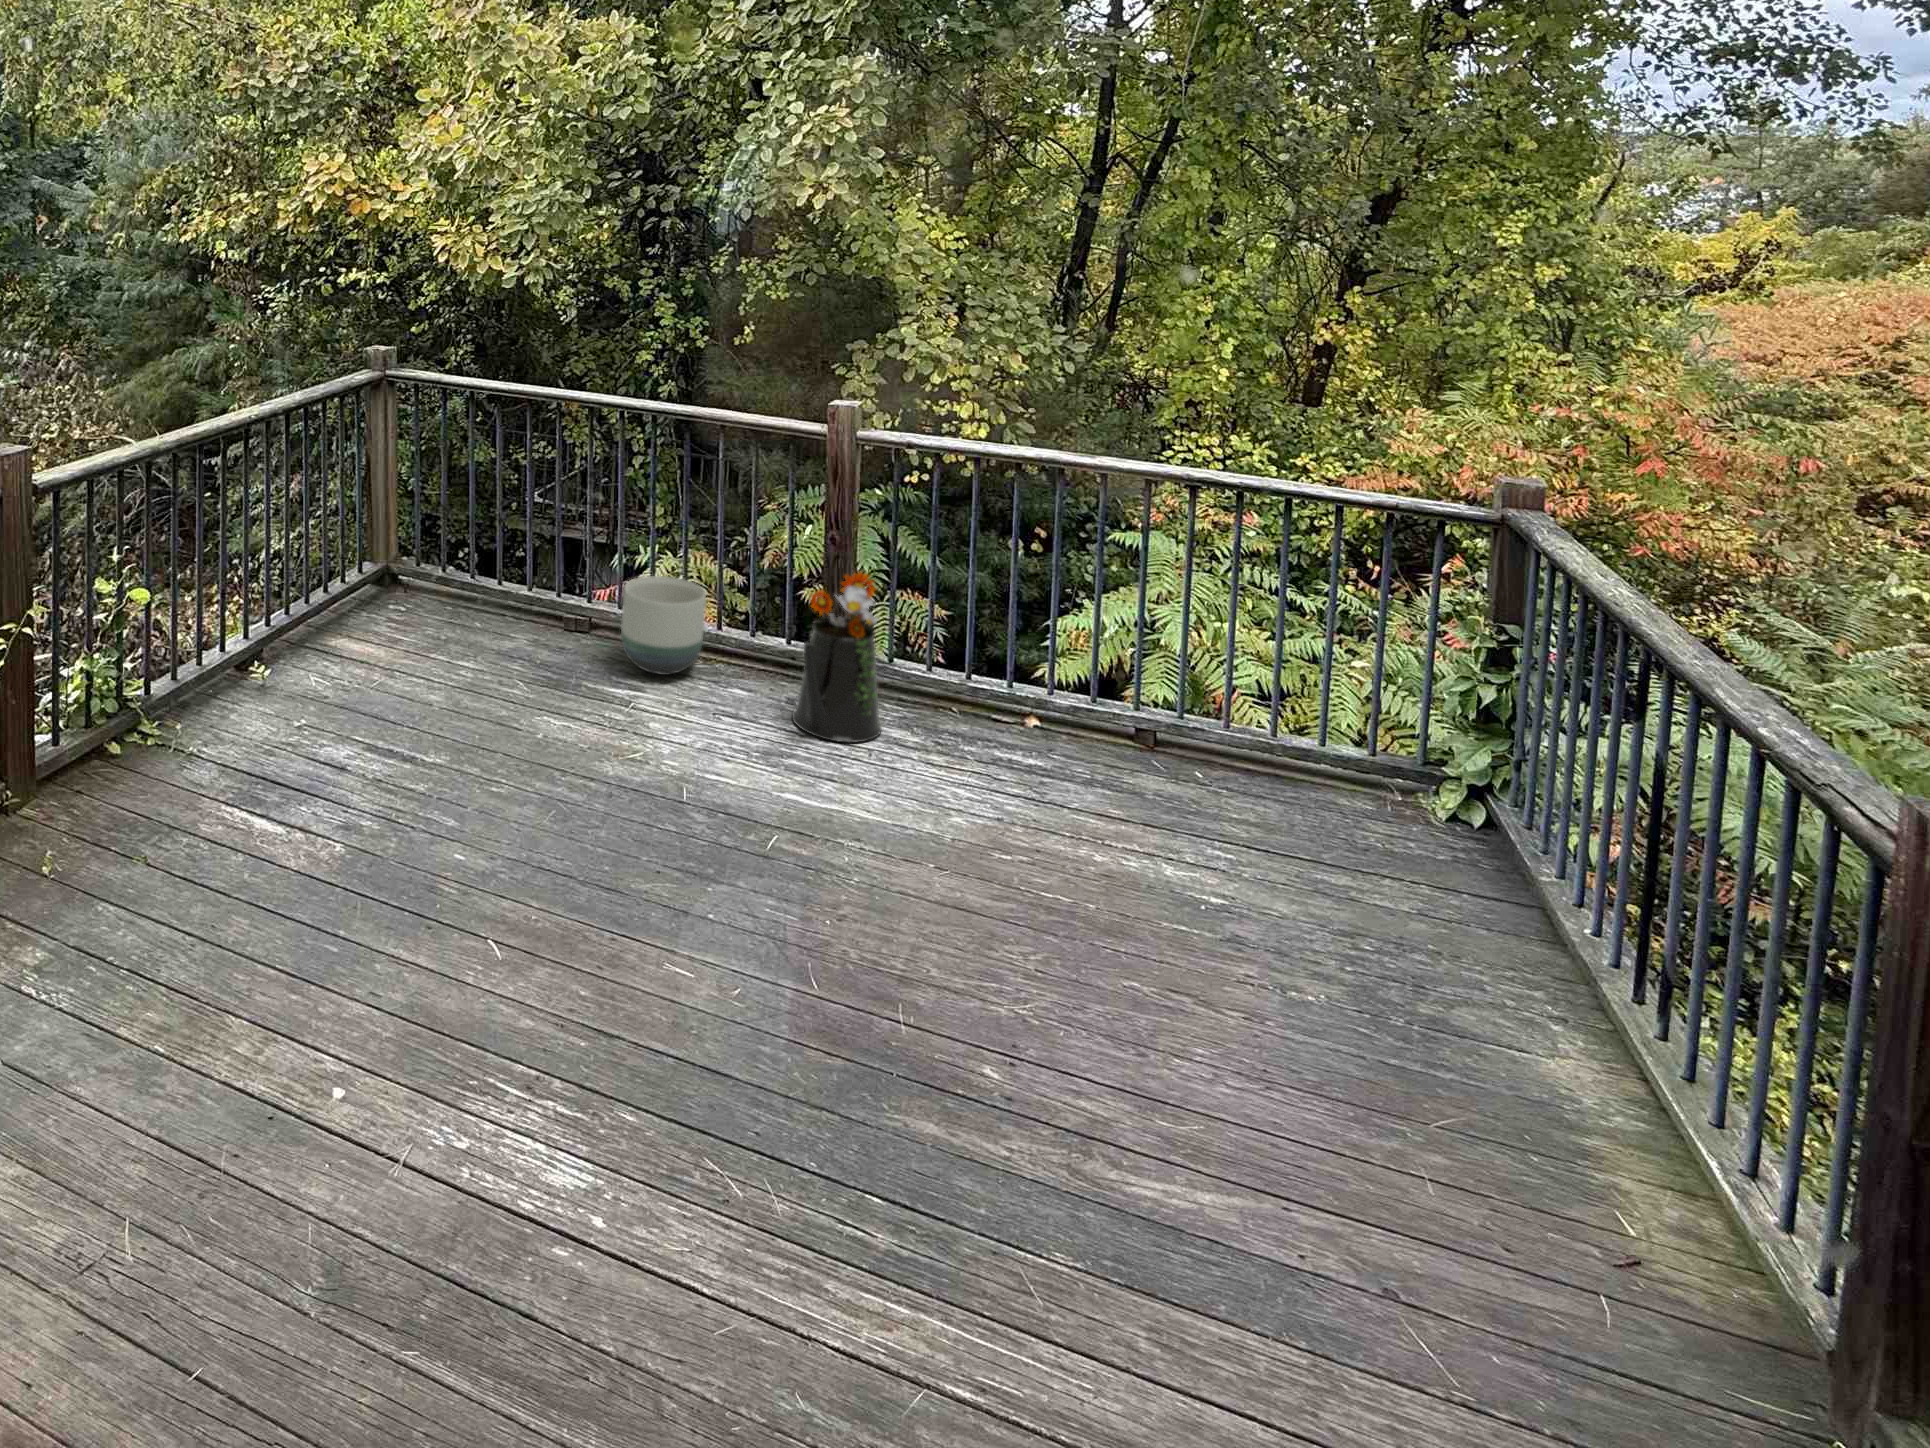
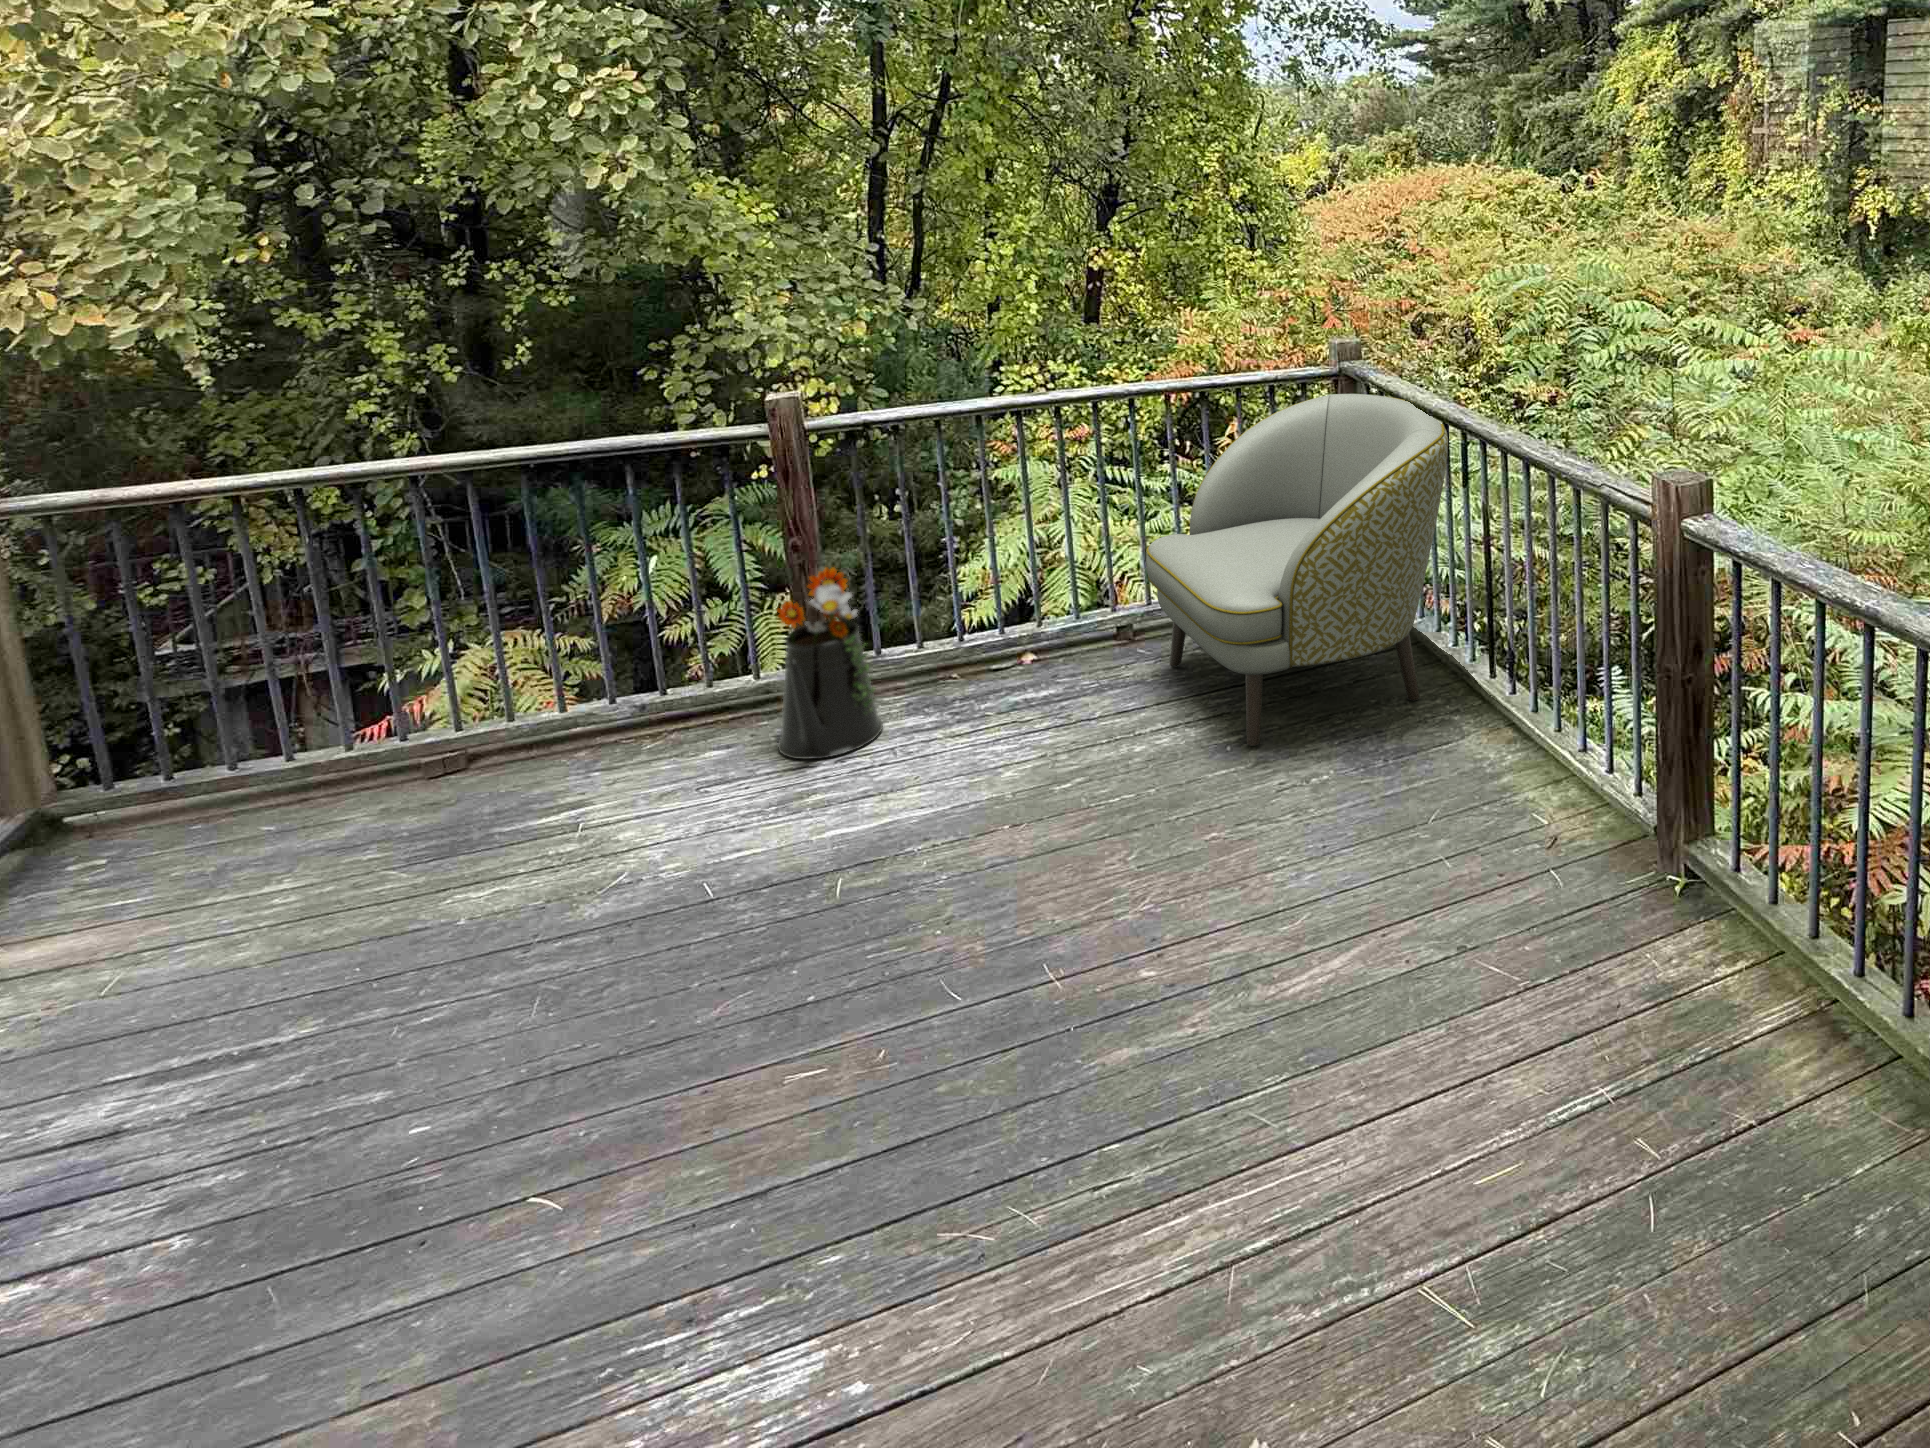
armchair: none [1173,553,1619,981] -> present [1146,394,1448,746]
planter: present [621,576,706,675] -> none [508,651,636,779]

